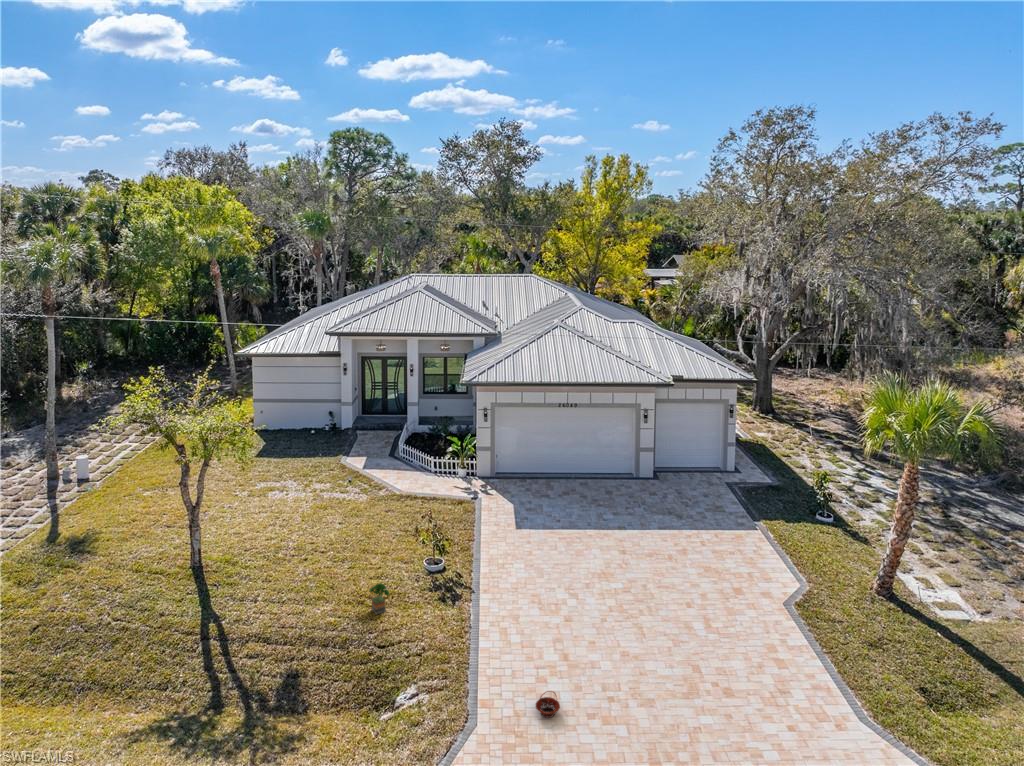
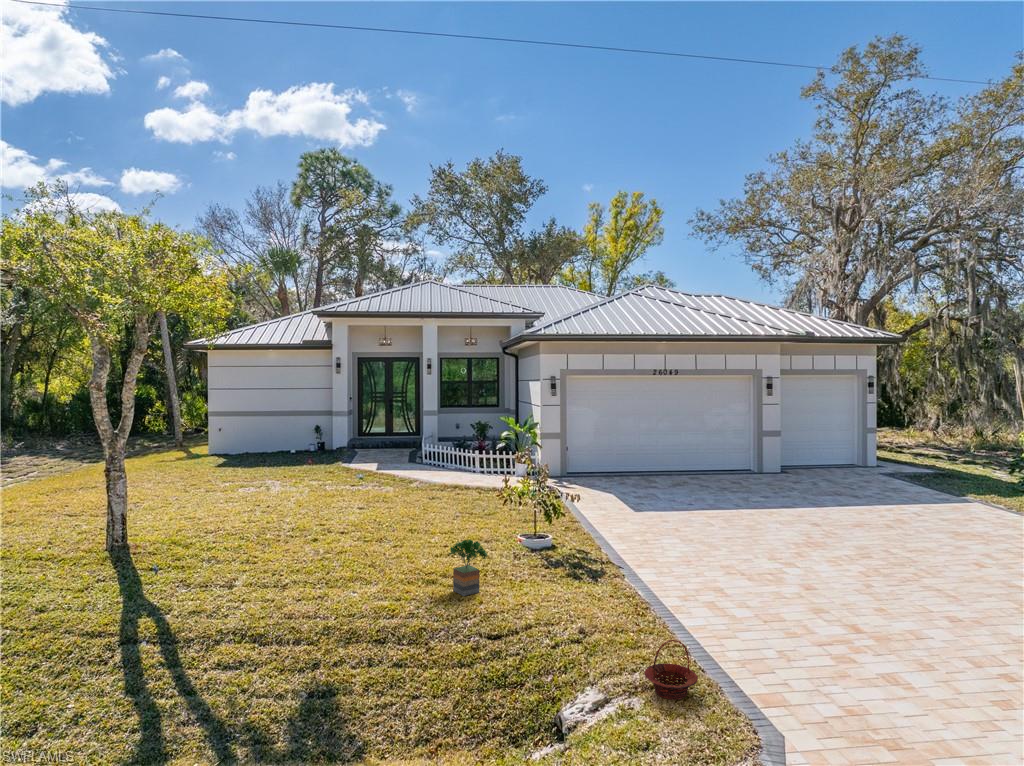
basket: present [536,691,560,718] -> present [644,640,698,700]

